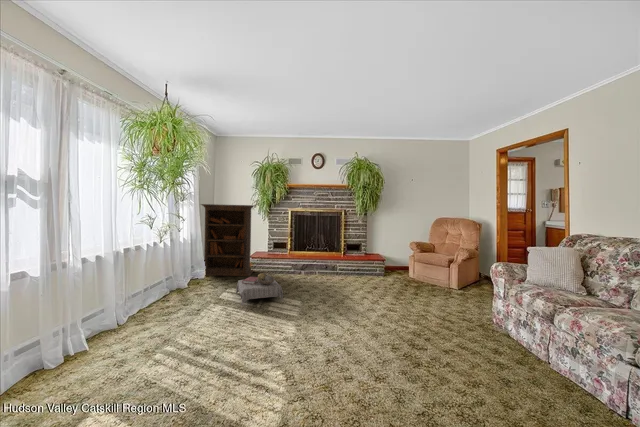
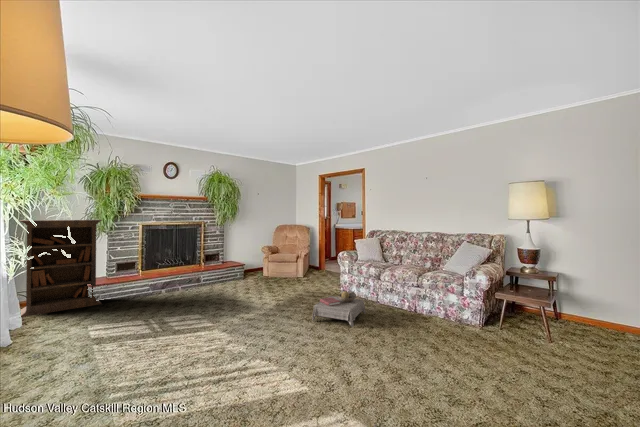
ottoman: present [236,273,283,305] -> present [312,291,365,327]

